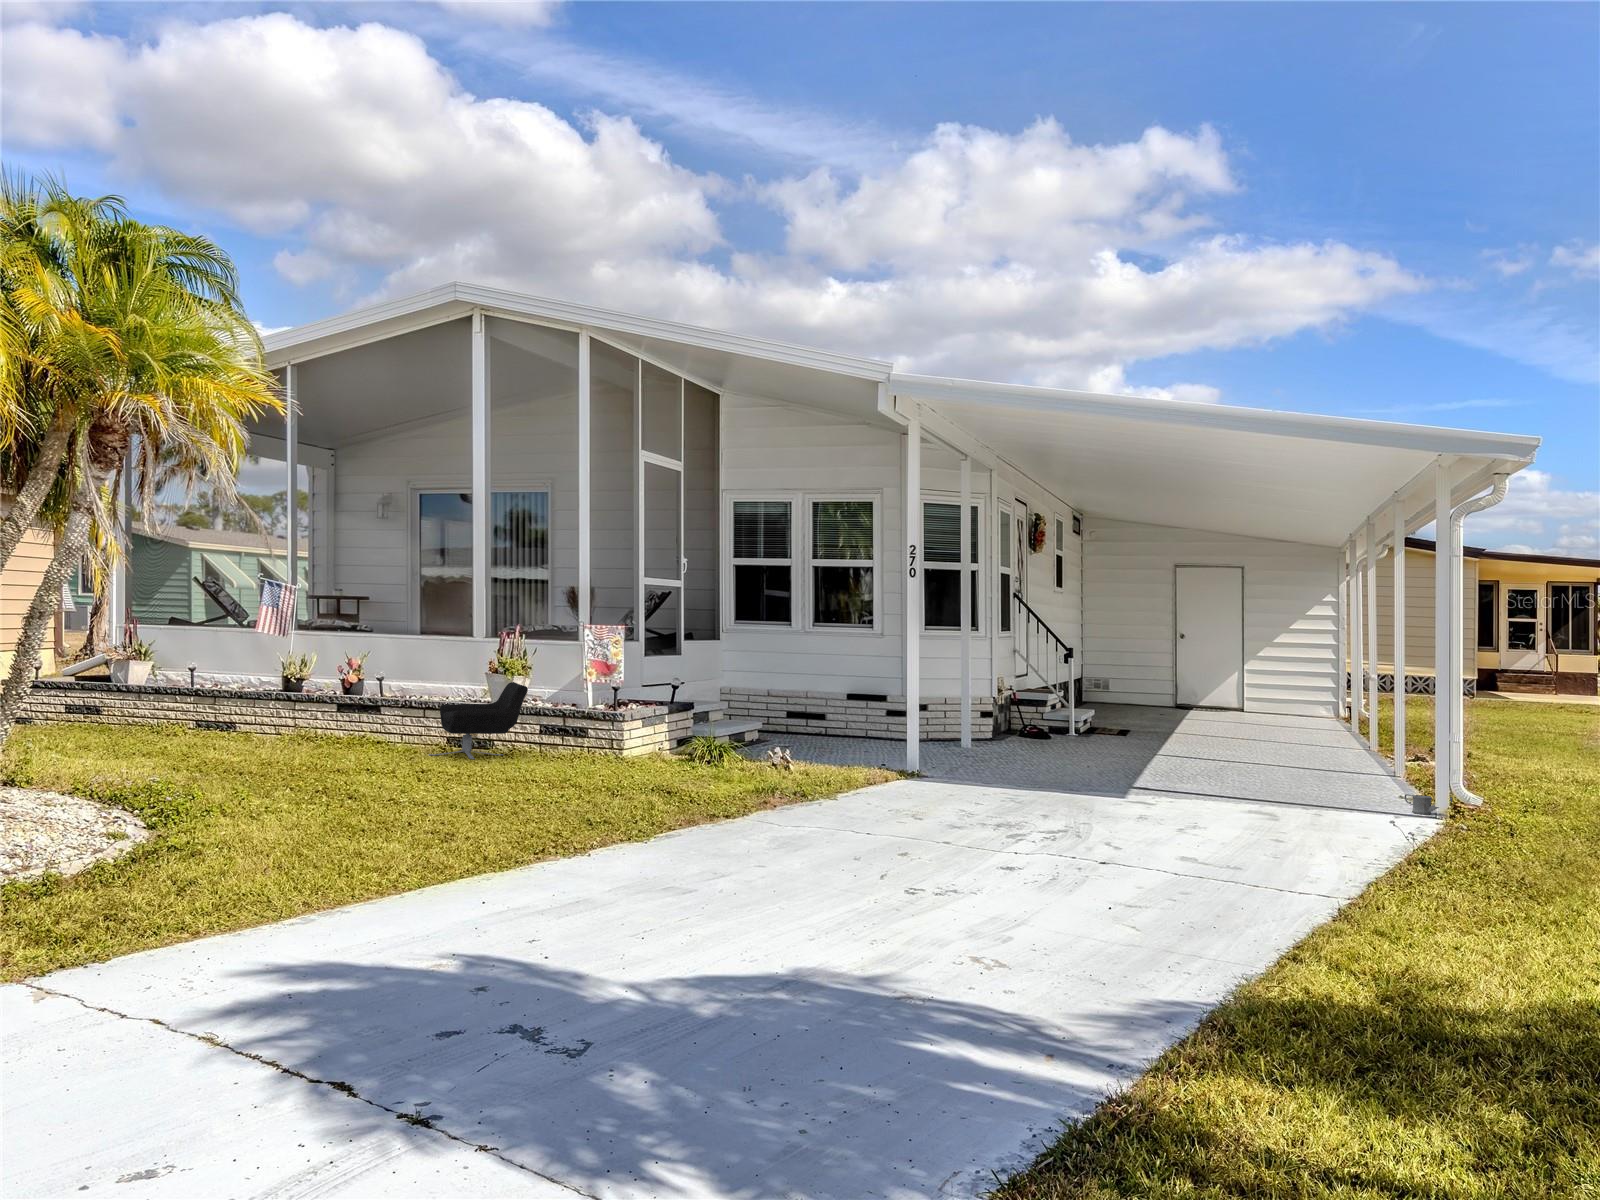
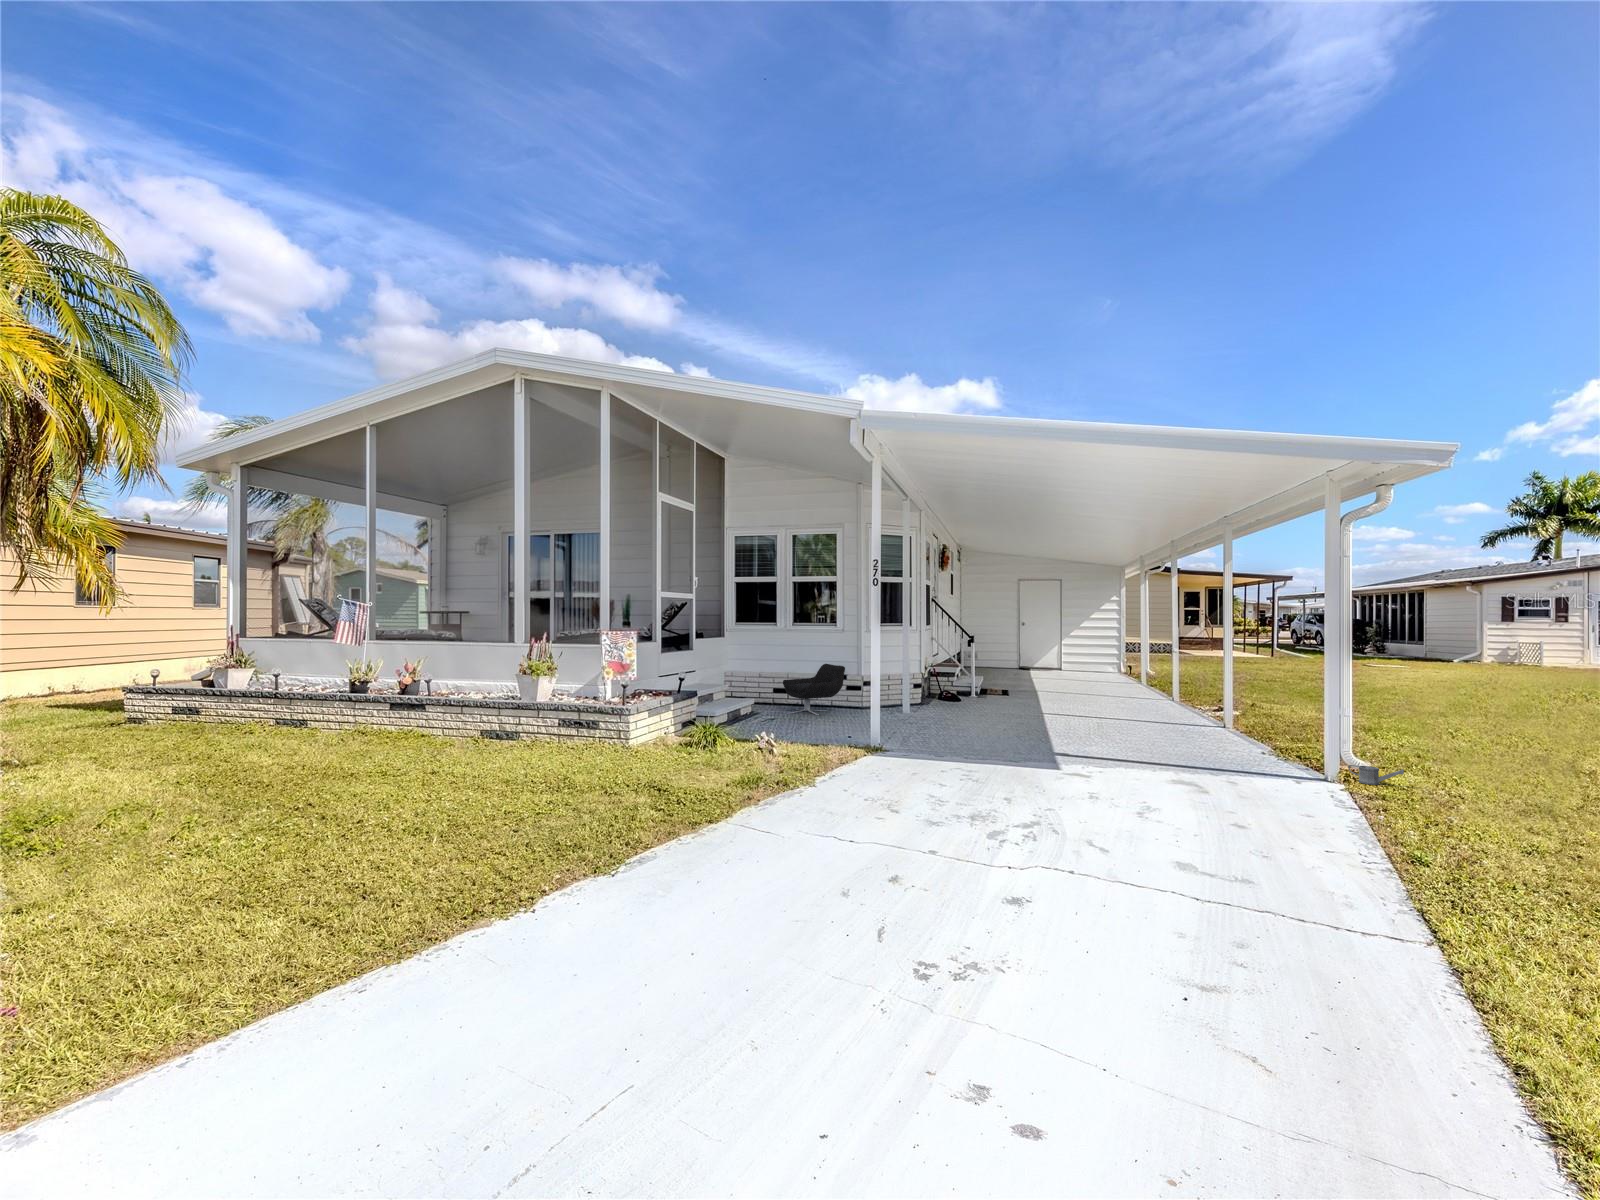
lounge chair: present [429,682,528,759] -> present [783,664,845,715]

